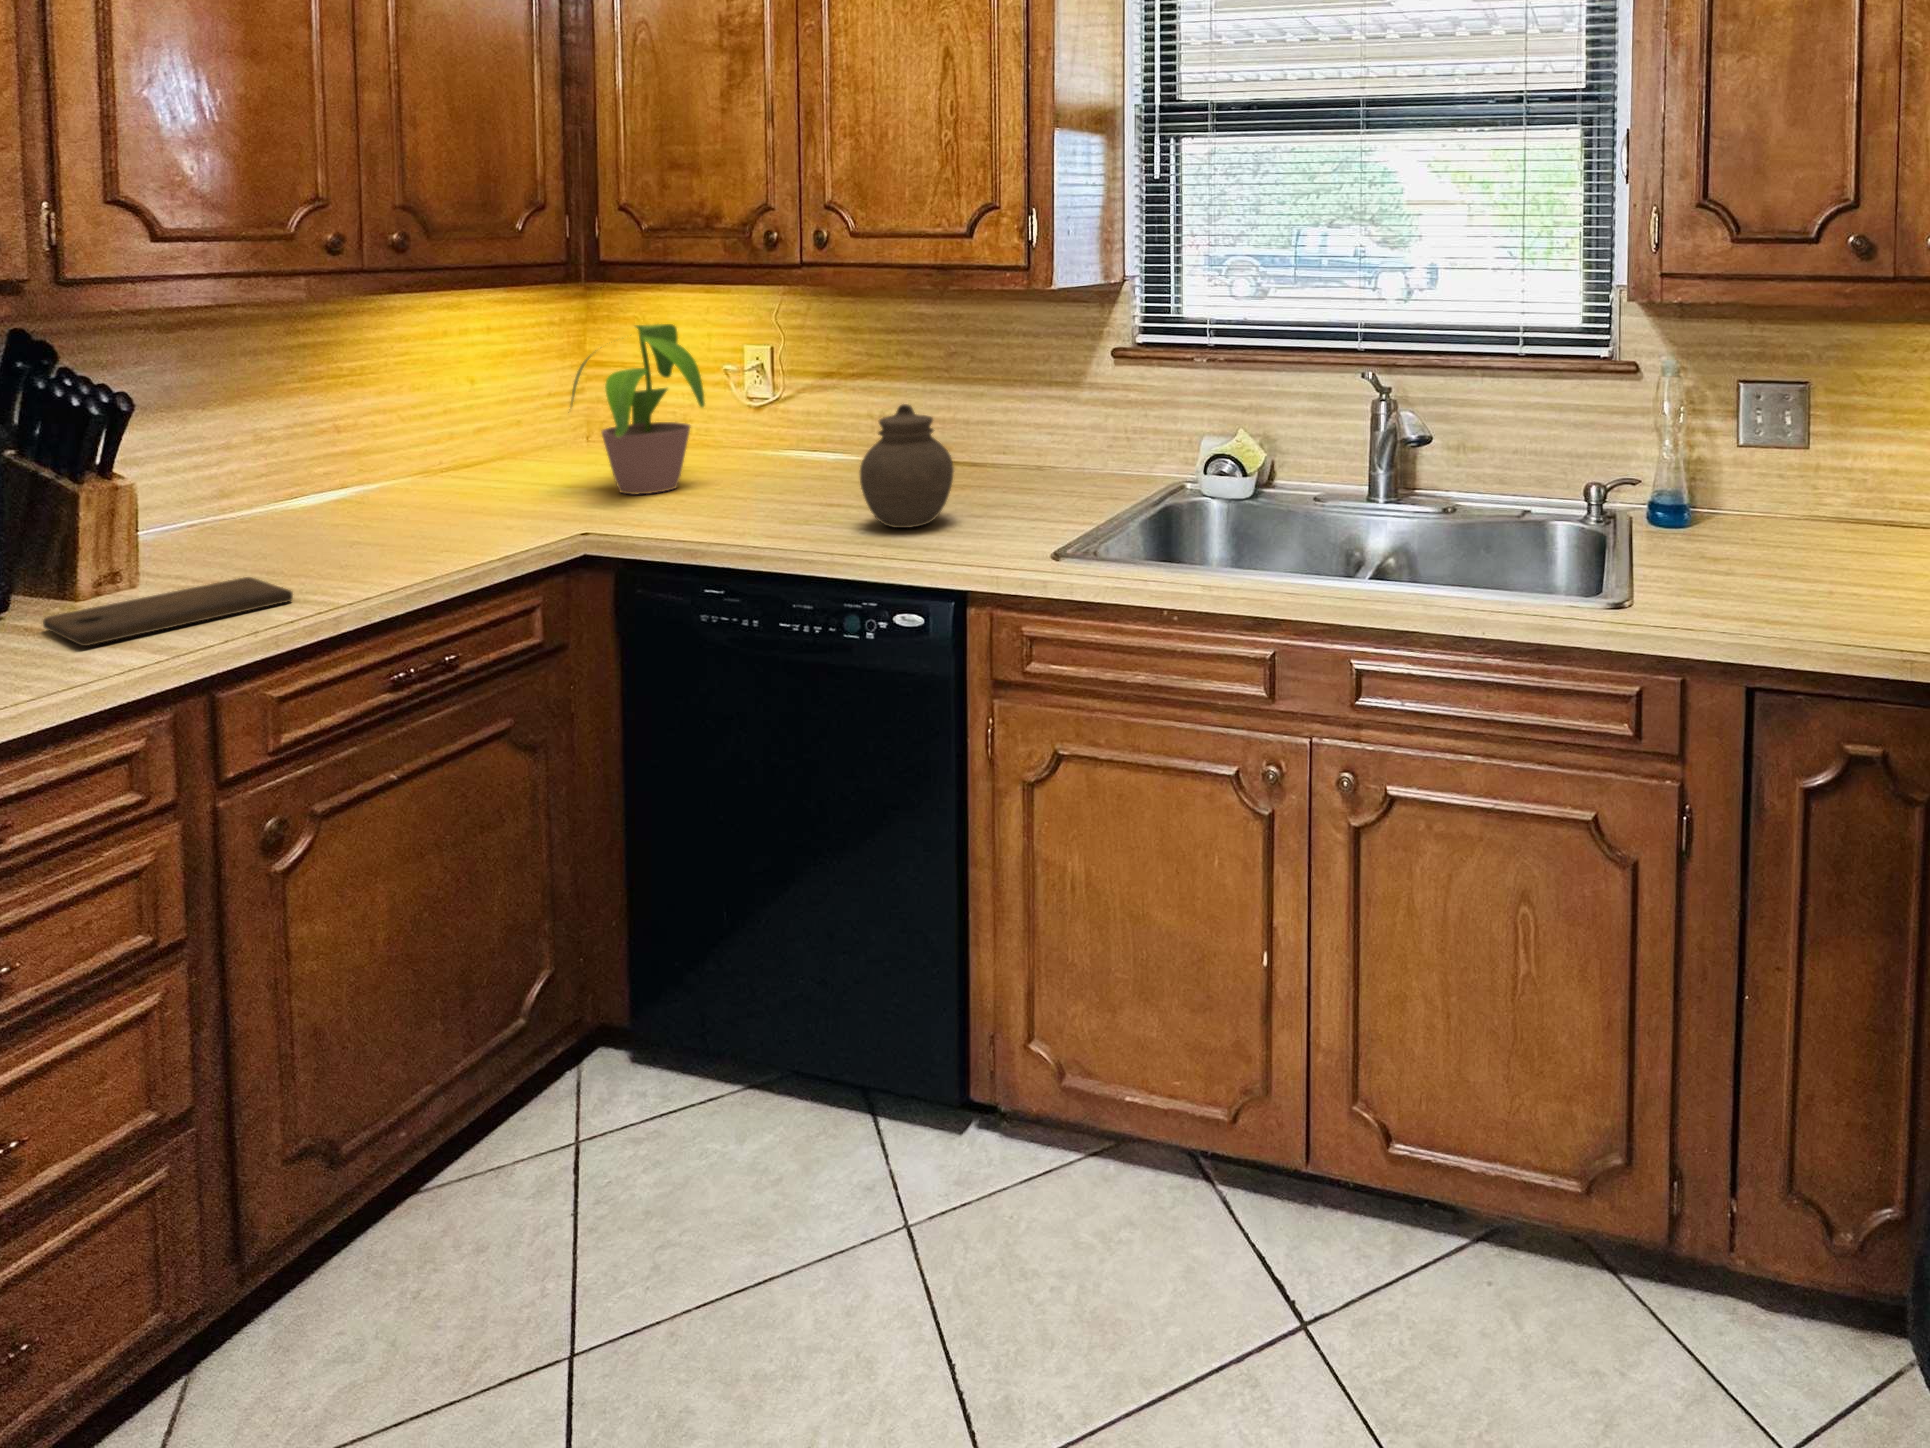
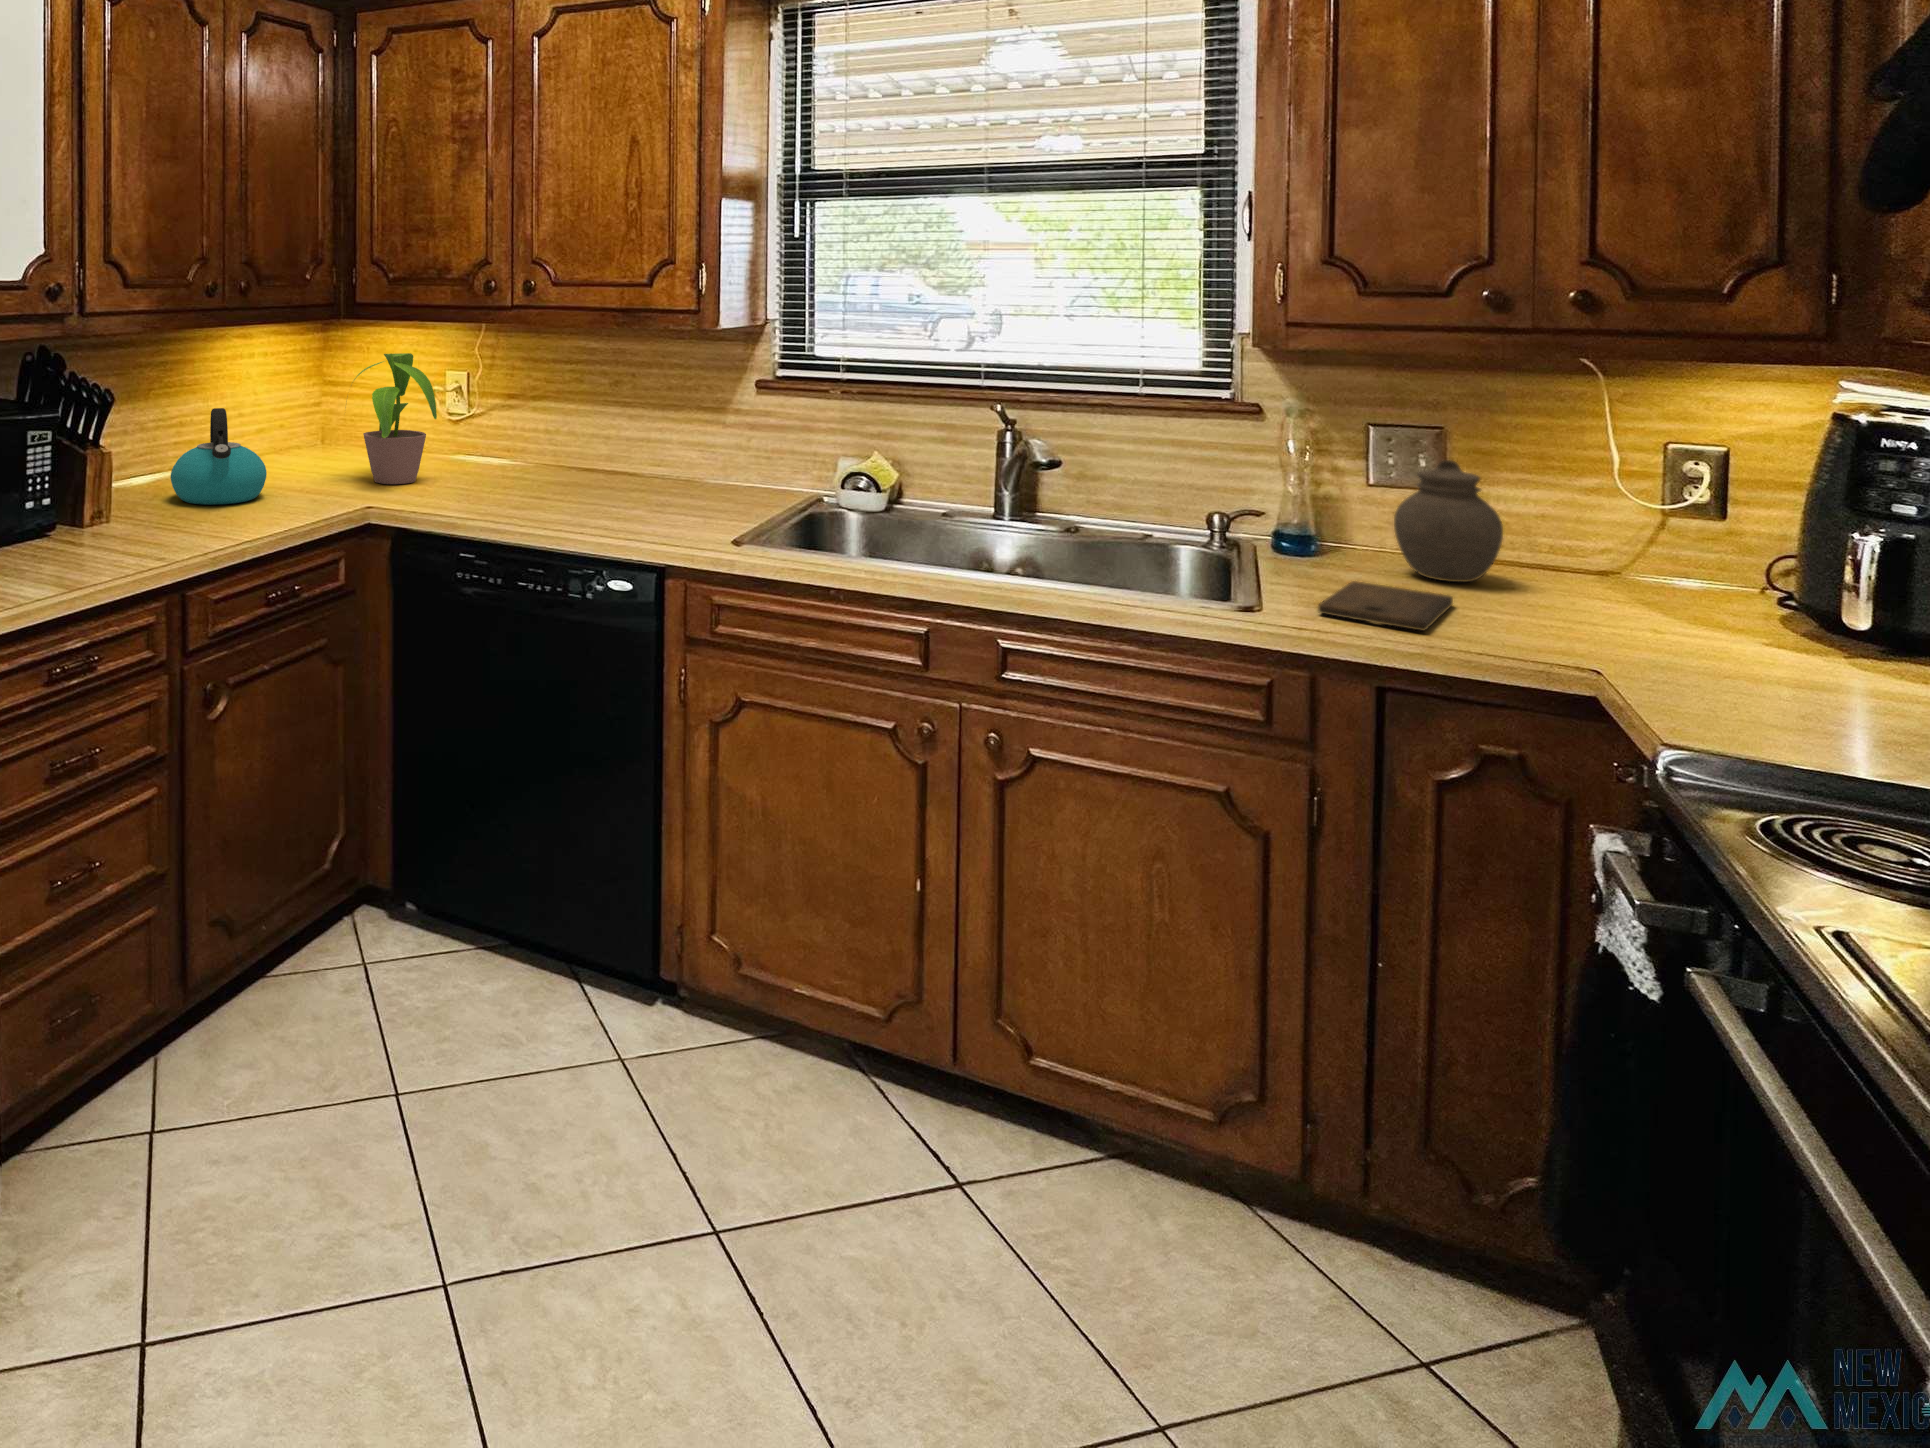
jar: present [860,404,954,528] -> present [1394,460,1503,582]
kettle: none [279,407,440,543] -> present [171,408,267,505]
cutting board: present [43,577,293,646] -> present [1318,581,1453,631]

